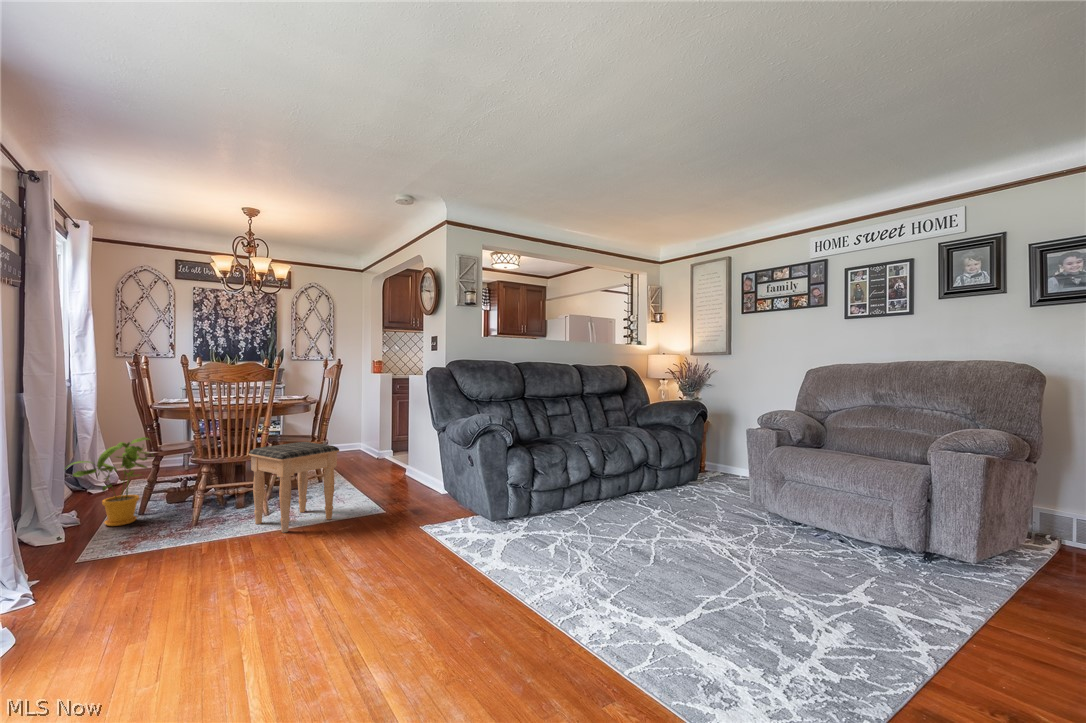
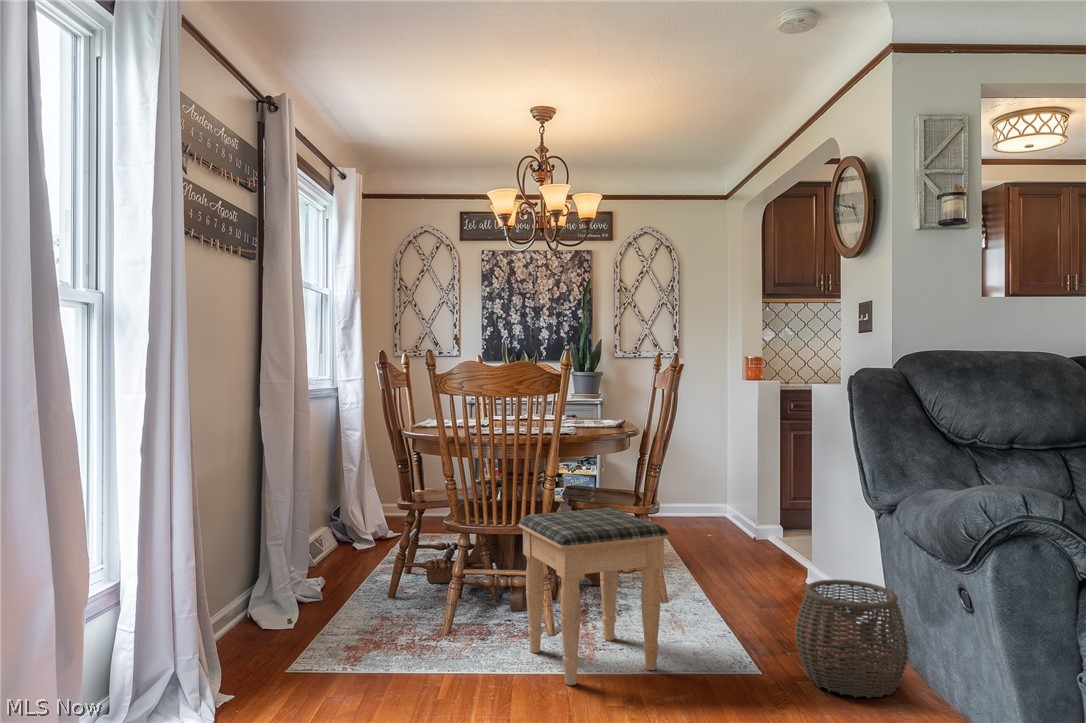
house plant: present [67,437,154,526] -> none [298,480,408,612]
woven basket: none [401,464,450,513] -> present [795,580,909,699]

